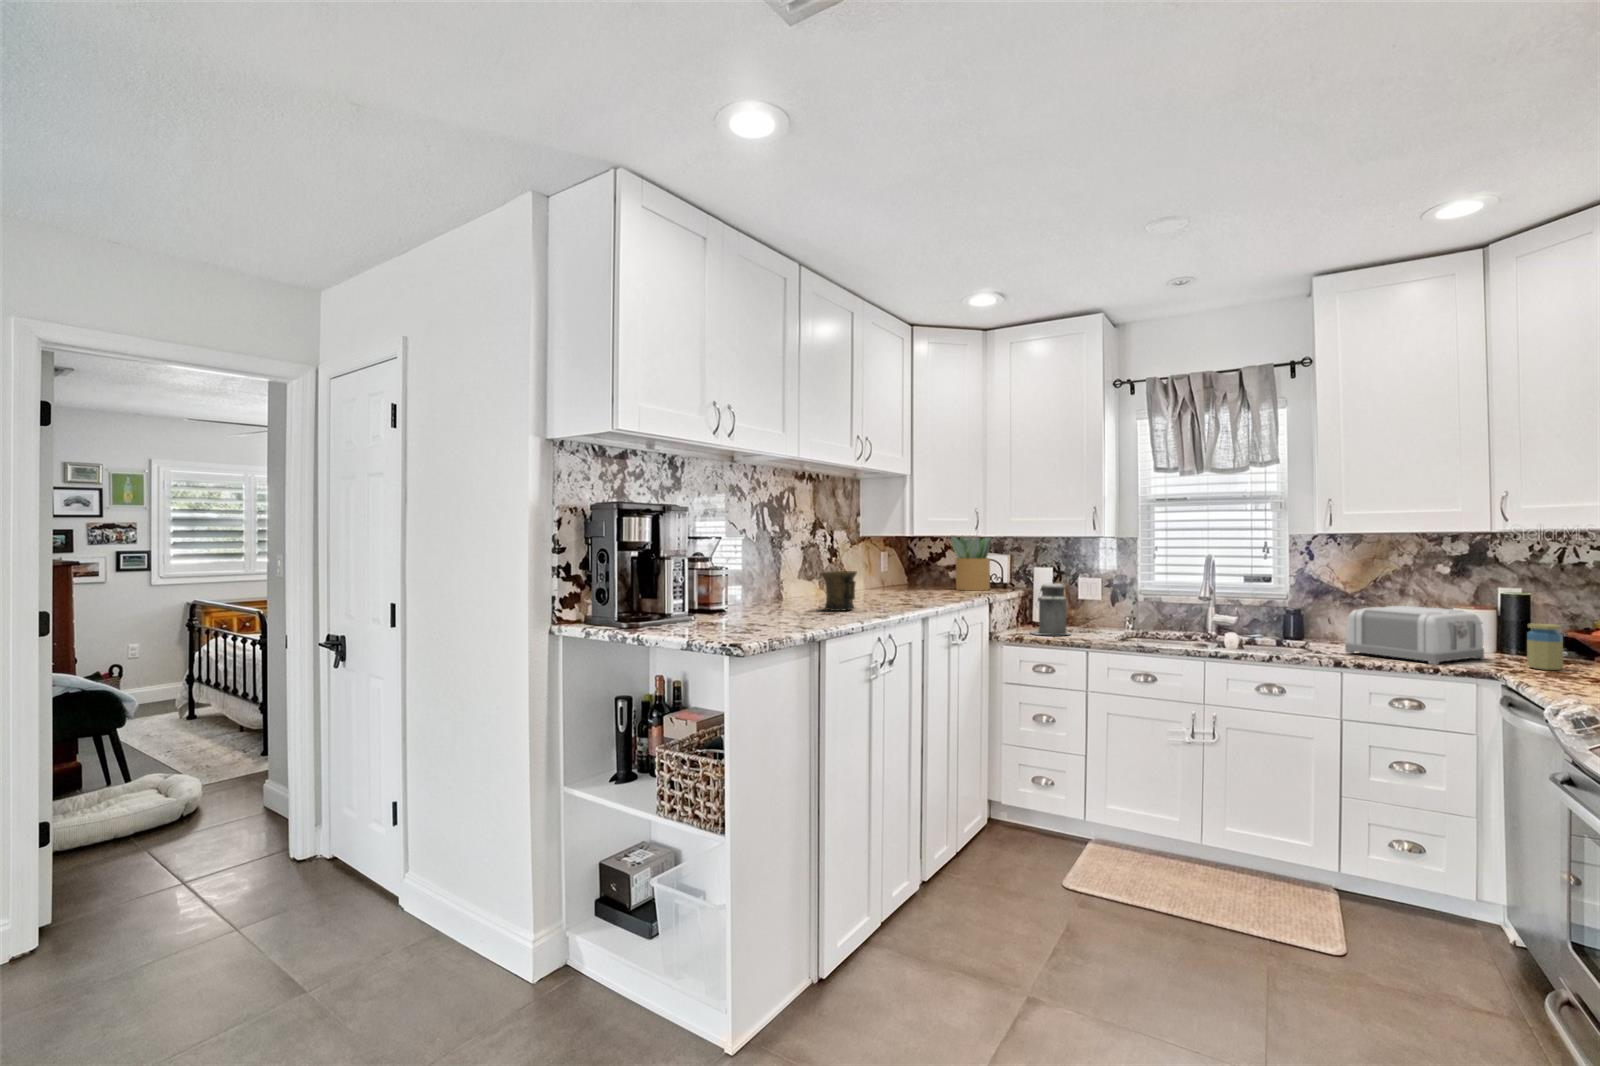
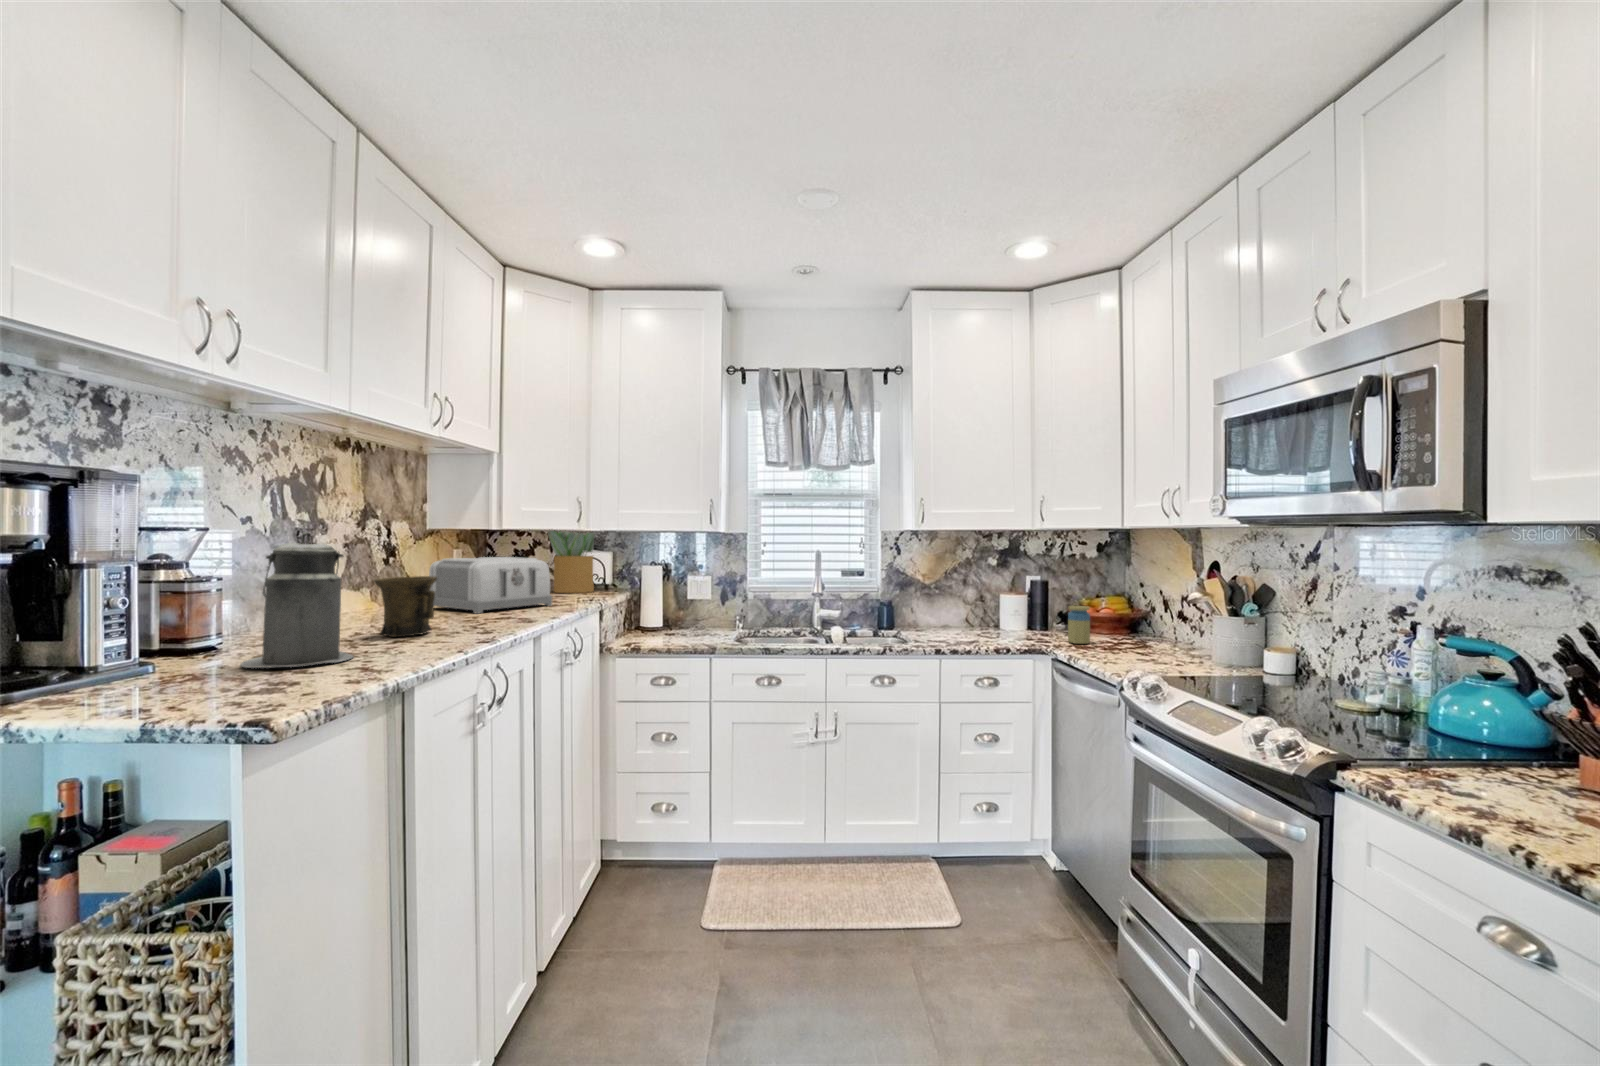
canister: present [1031,579,1070,635] -> present [240,532,353,668]
toaster: present [1345,606,1484,665] -> present [429,557,552,614]

